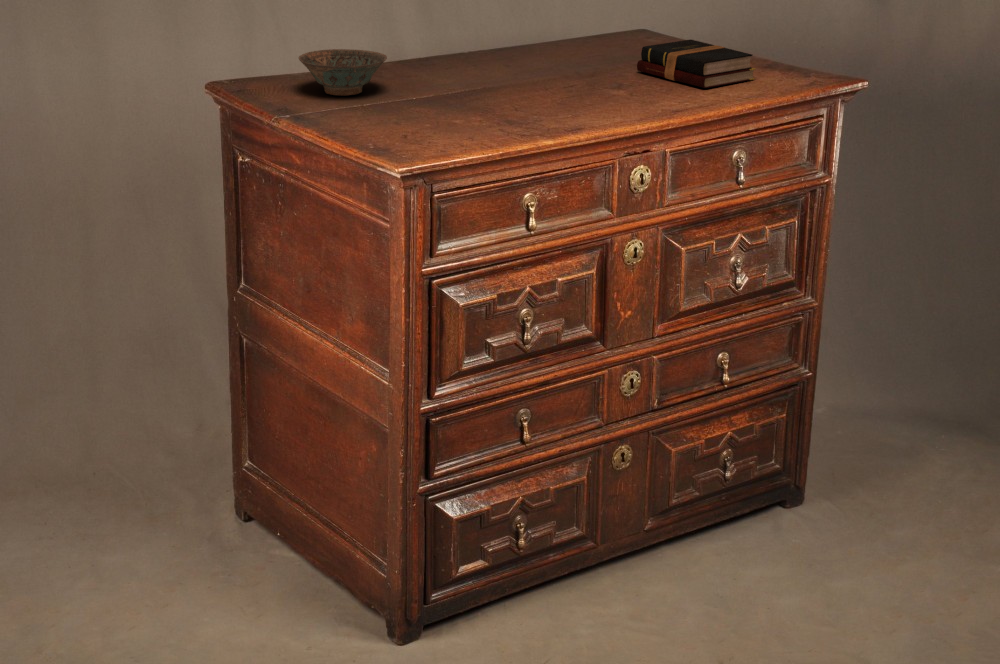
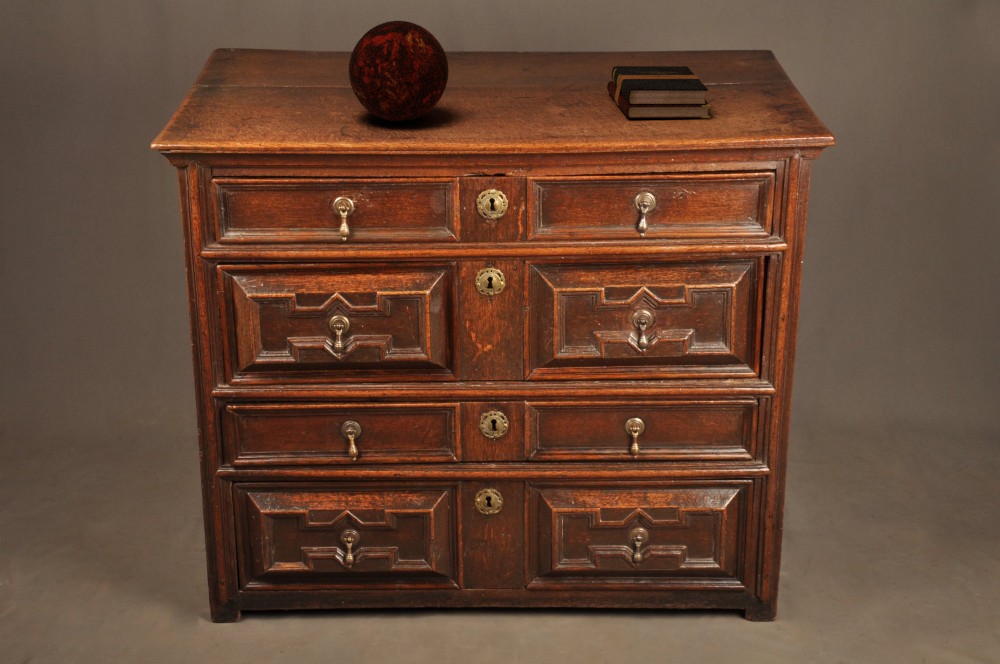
decorative orb: none [498,24,591,118] -> present [349,21,449,122]
ceramic bowl: present [299,49,387,96] -> none [246,28,335,75]

